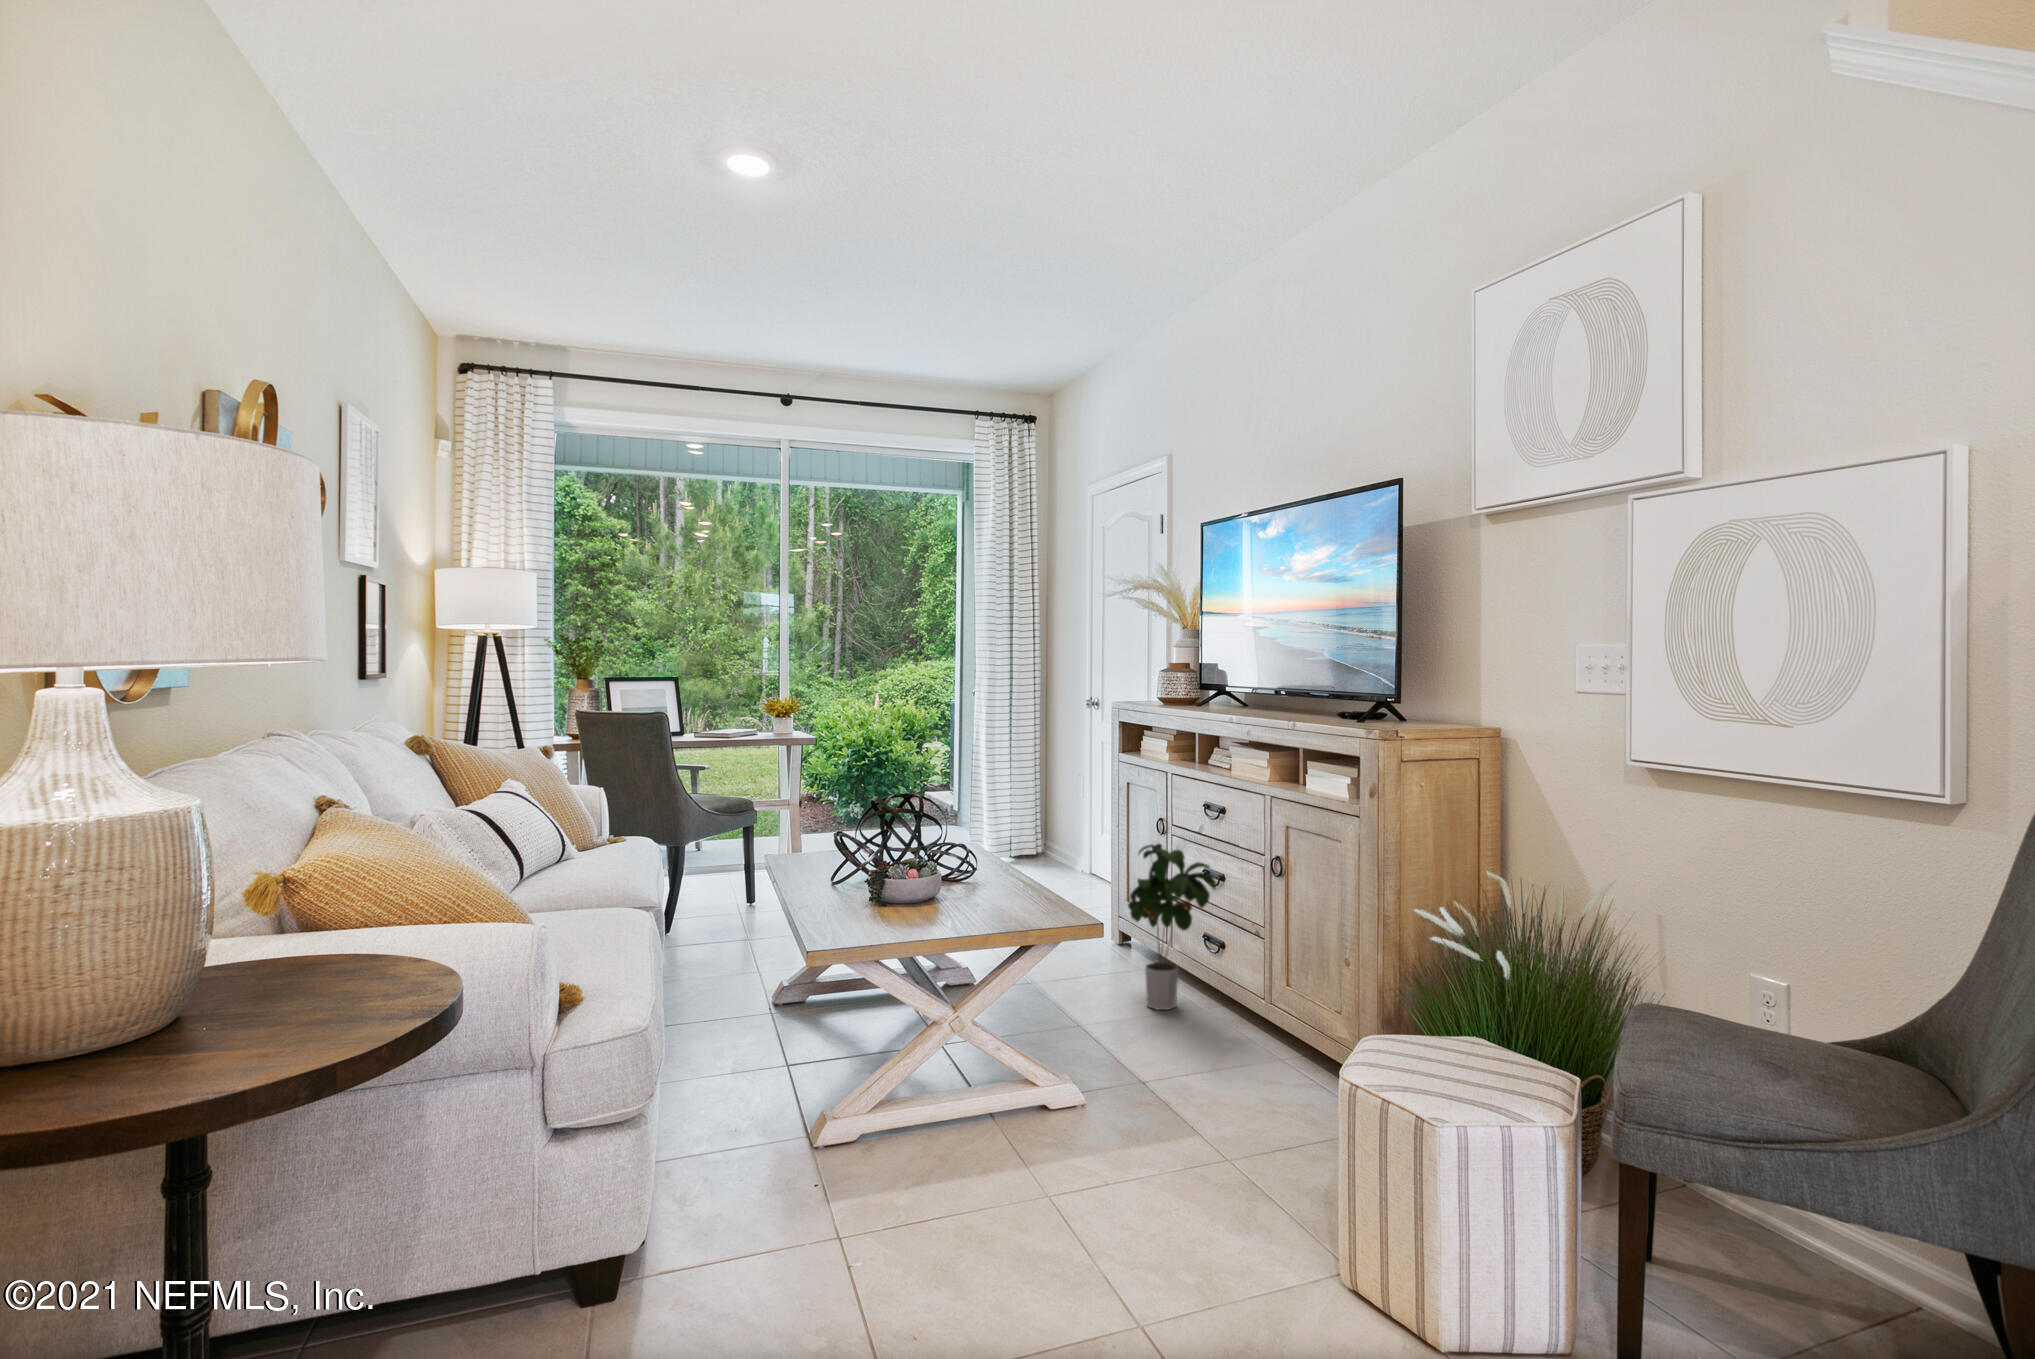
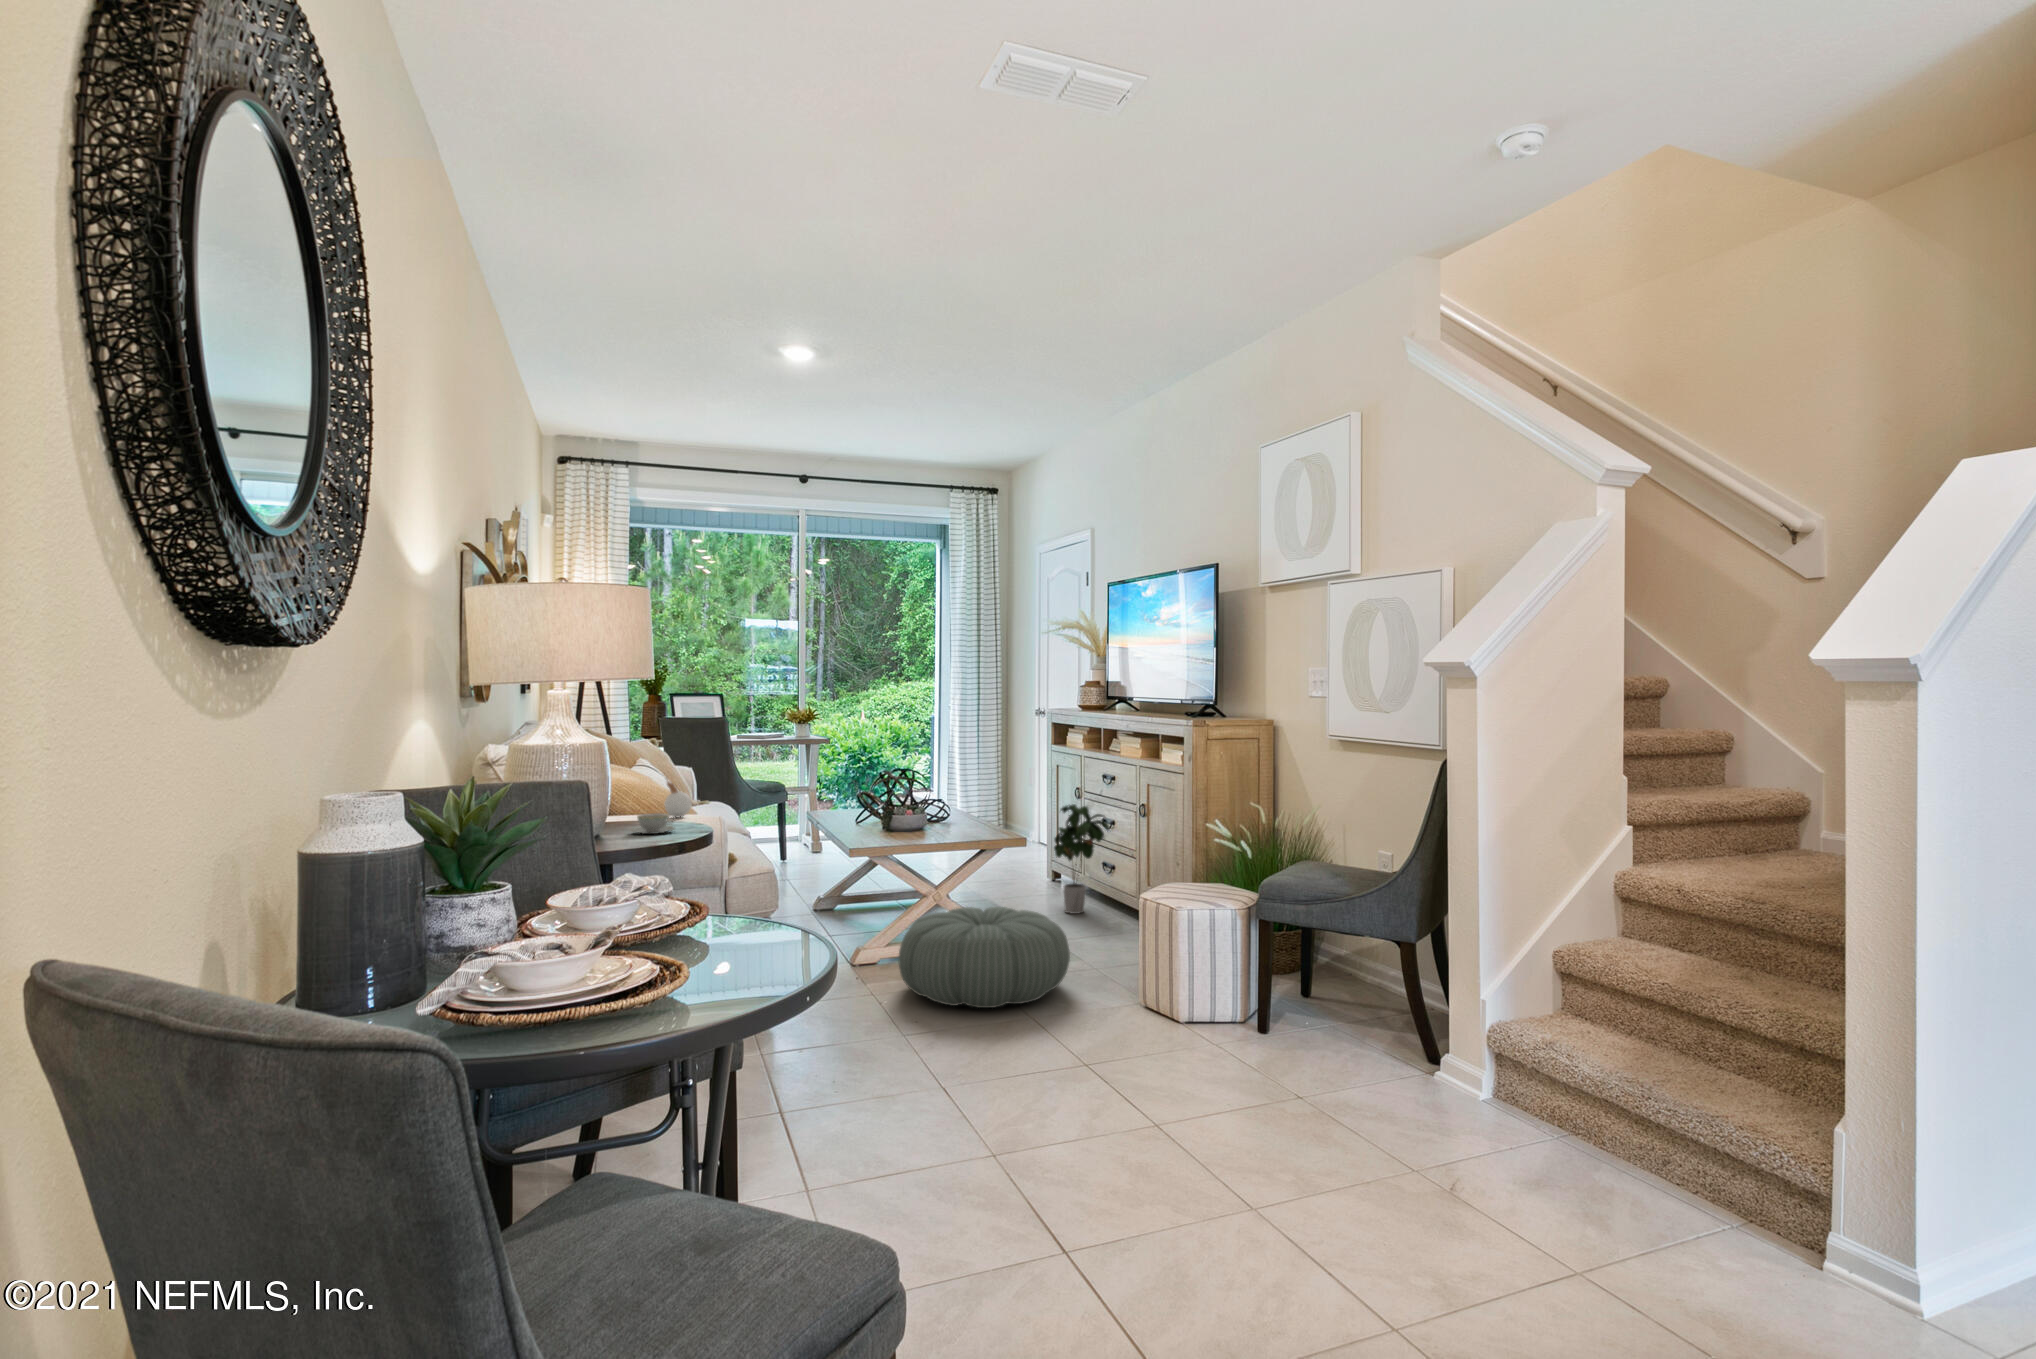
candle: none [415,850,473,938] -> present [664,781,692,817]
teacup: none [247,966,365,1024] -> present [632,813,674,834]
pouf: none [883,1052,1187,1283] -> present [899,907,1070,1008]

